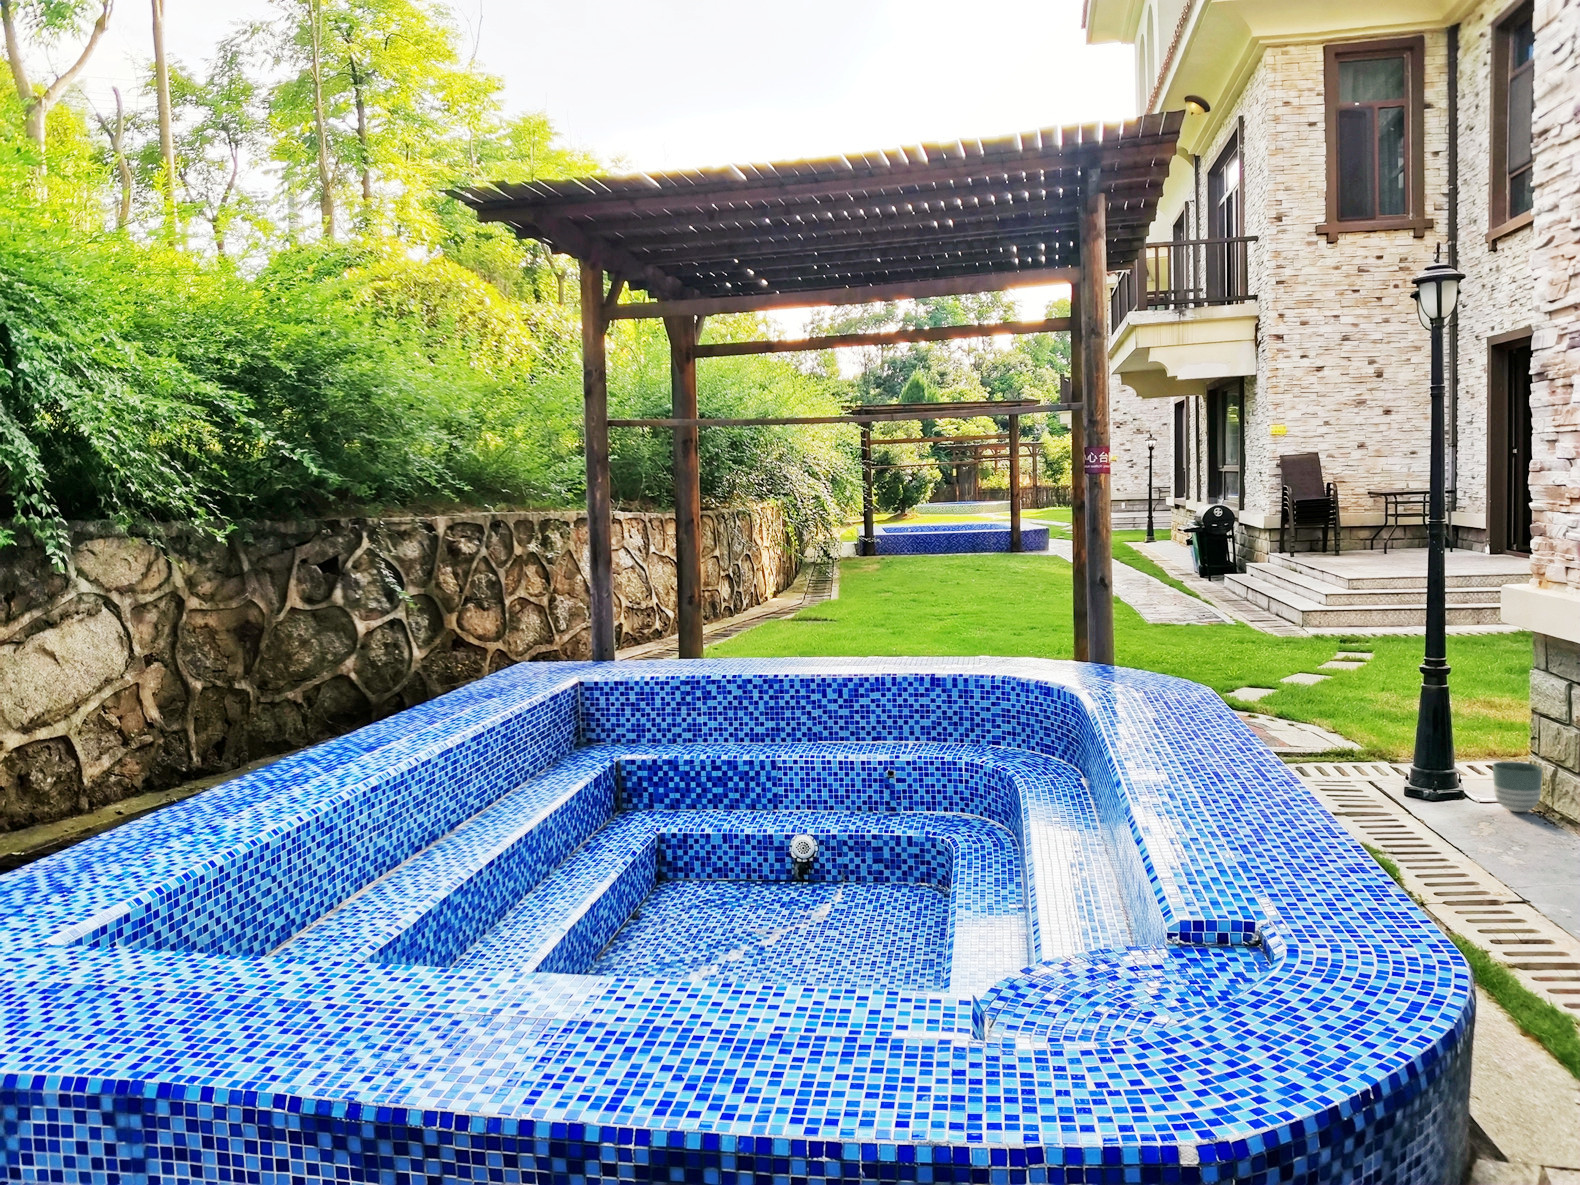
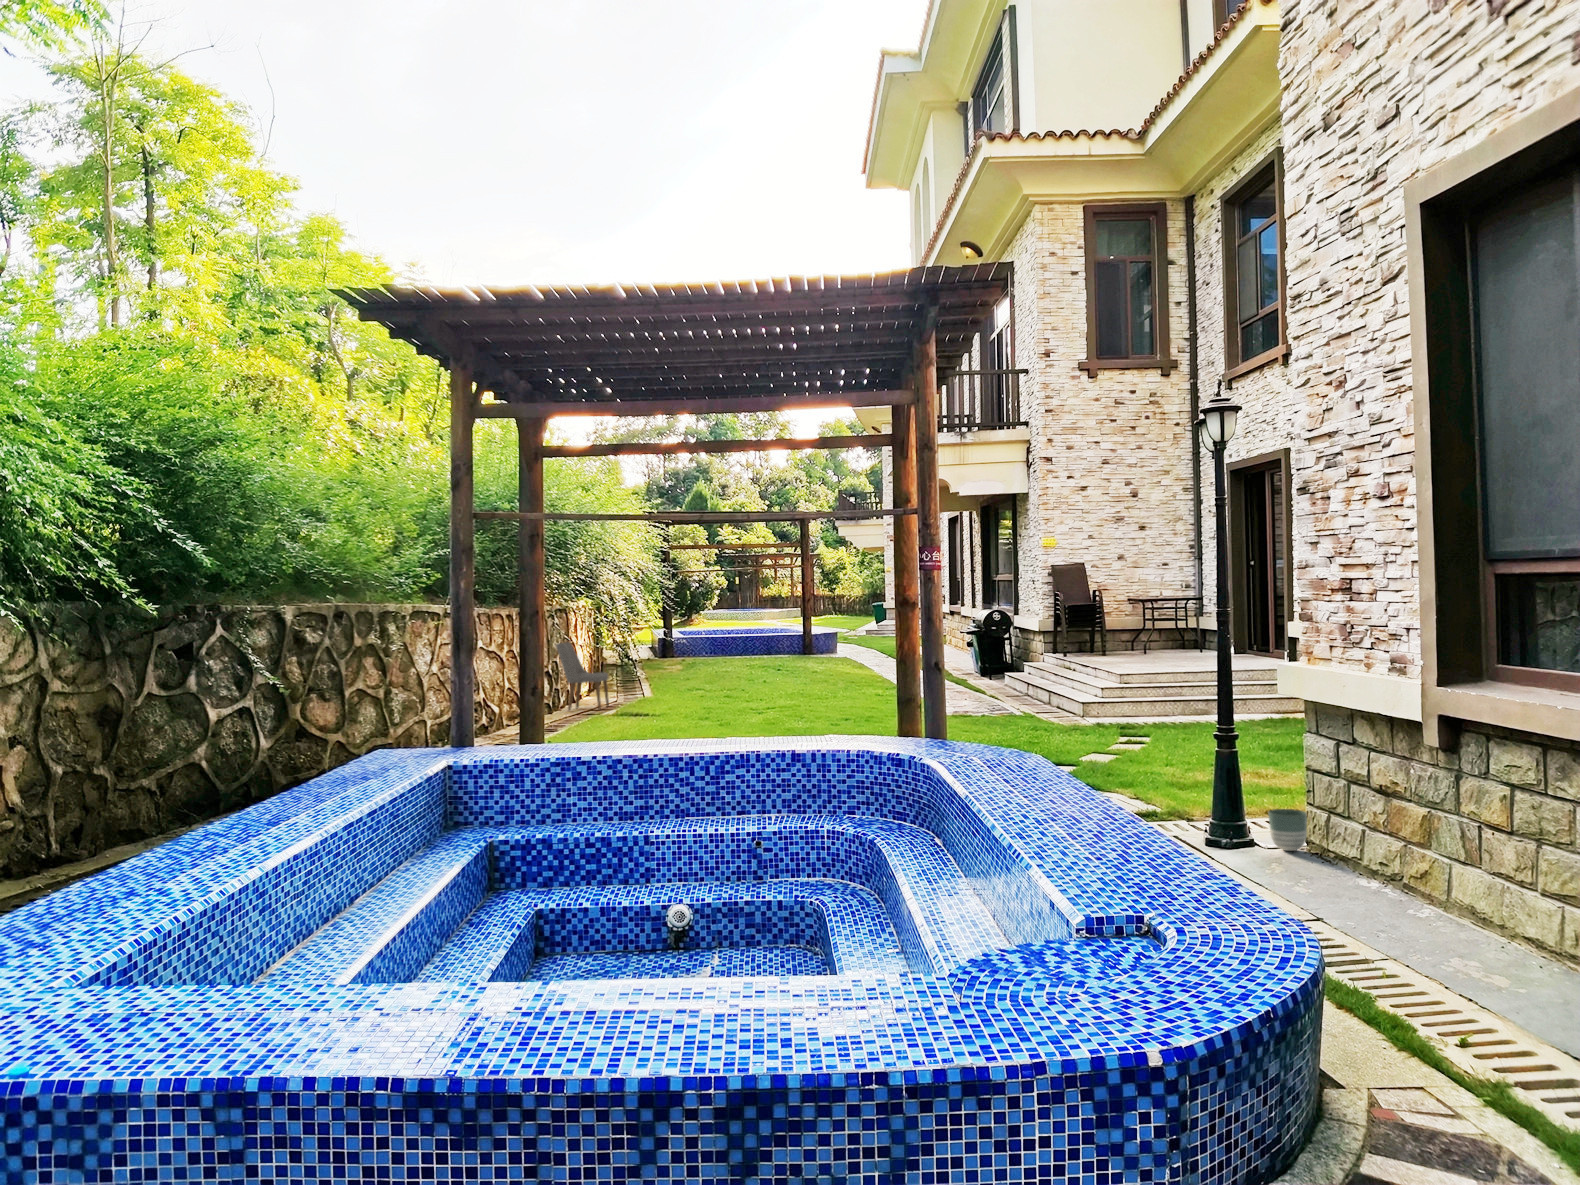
chair: none [734,538,788,610] -> present [556,642,609,711]

